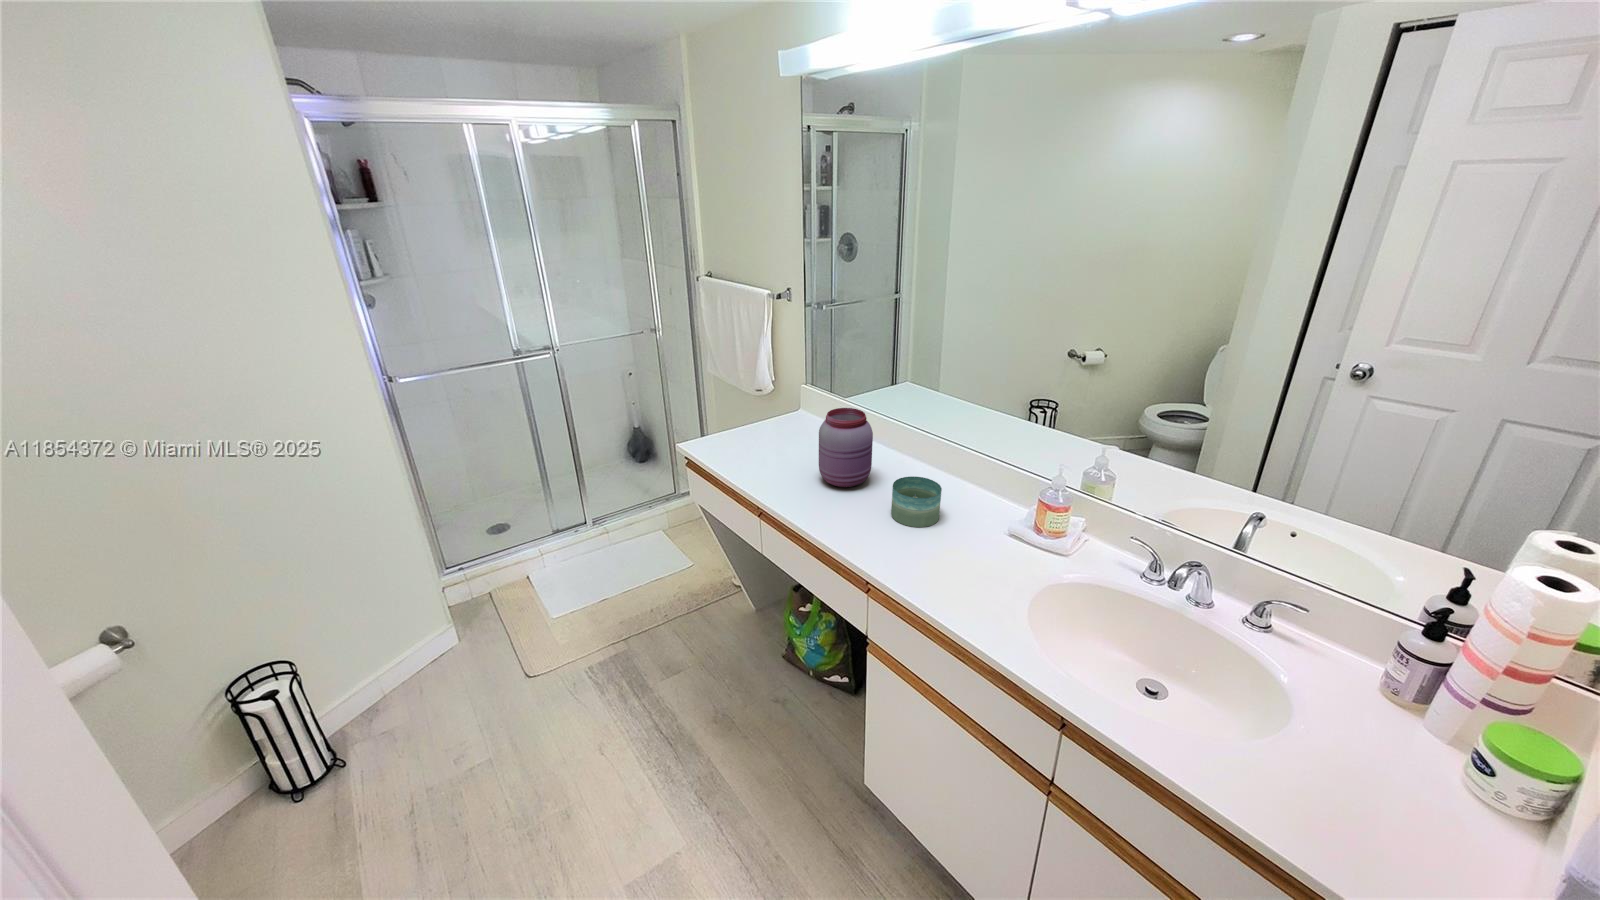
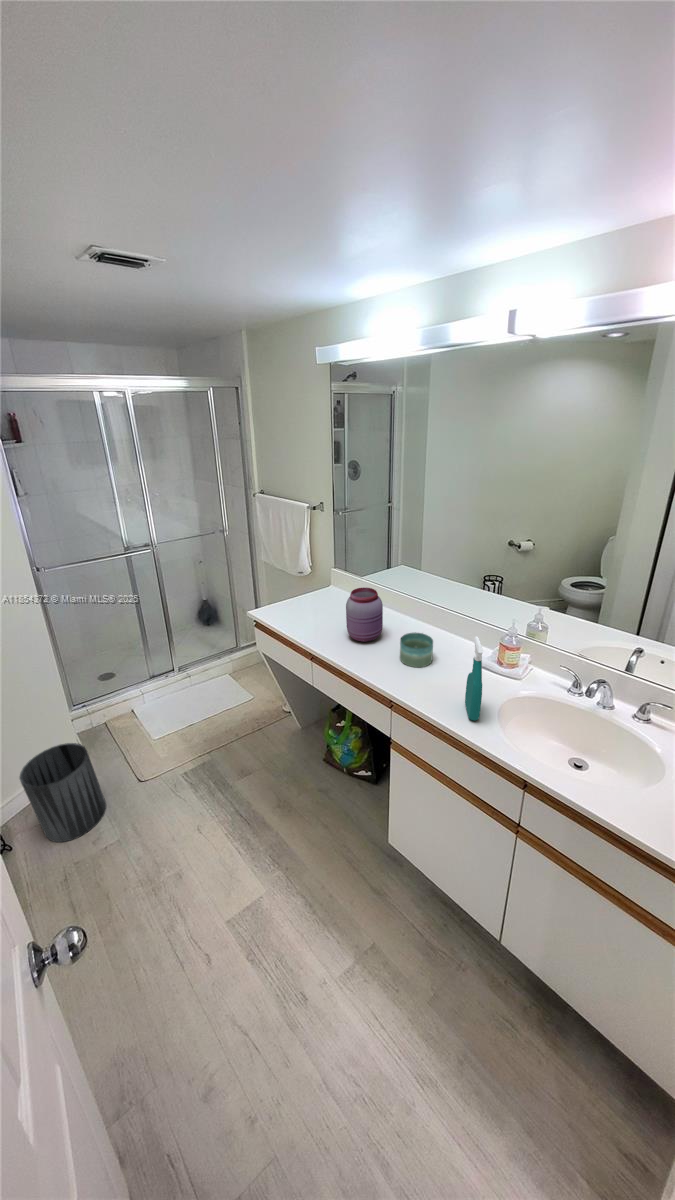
spray bottle: none [979,477,1006,606] -> present [465,636,483,720]
trash can: none [349,603,468,740] -> present [20,743,106,842]

